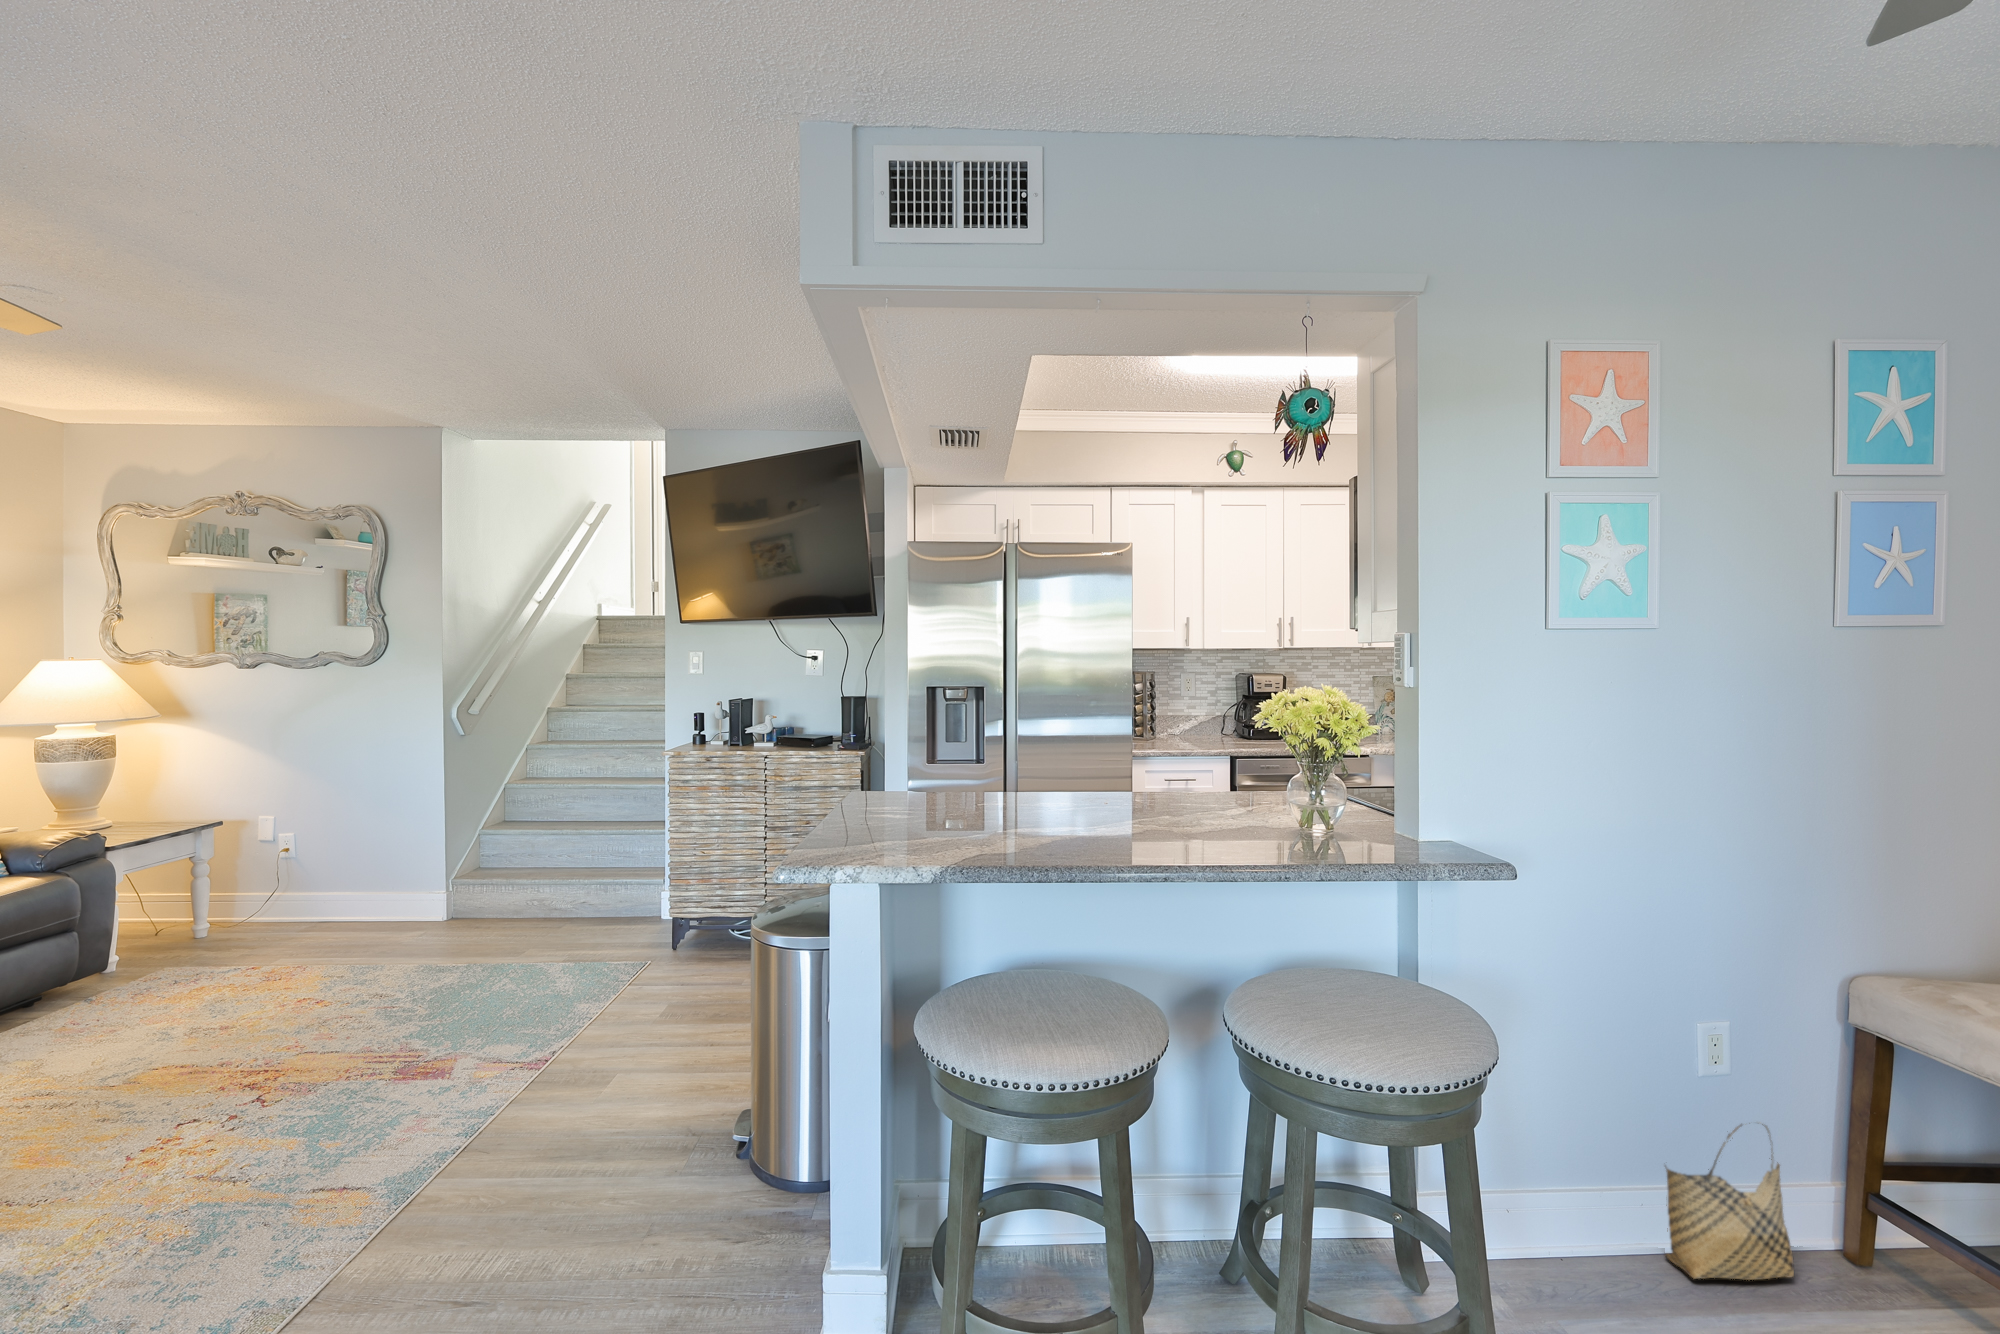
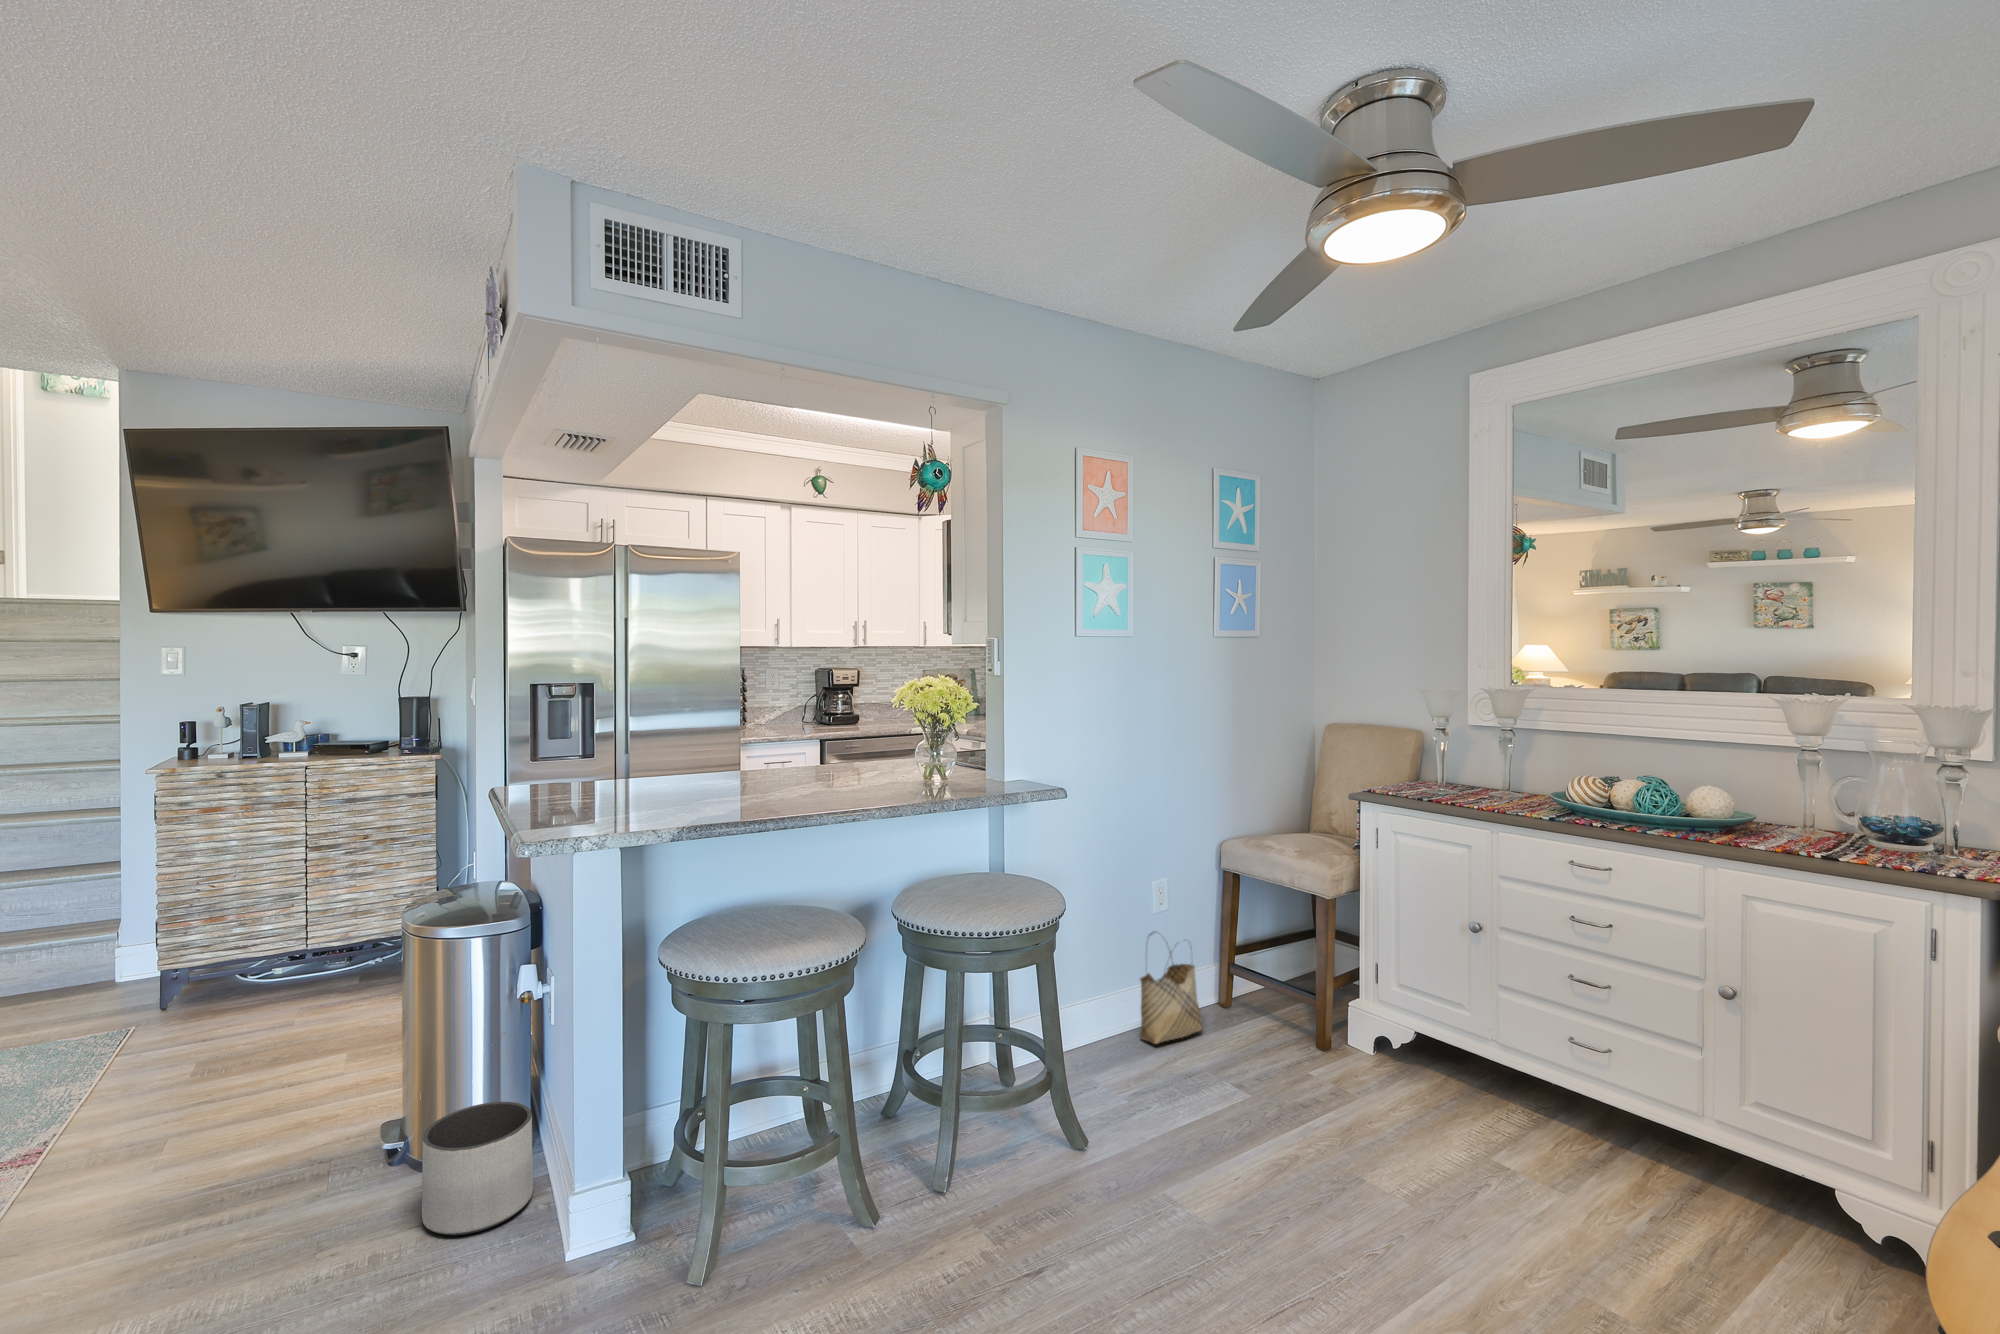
planter: none [719,1128,823,1273] -> present [422,1102,533,1235]

